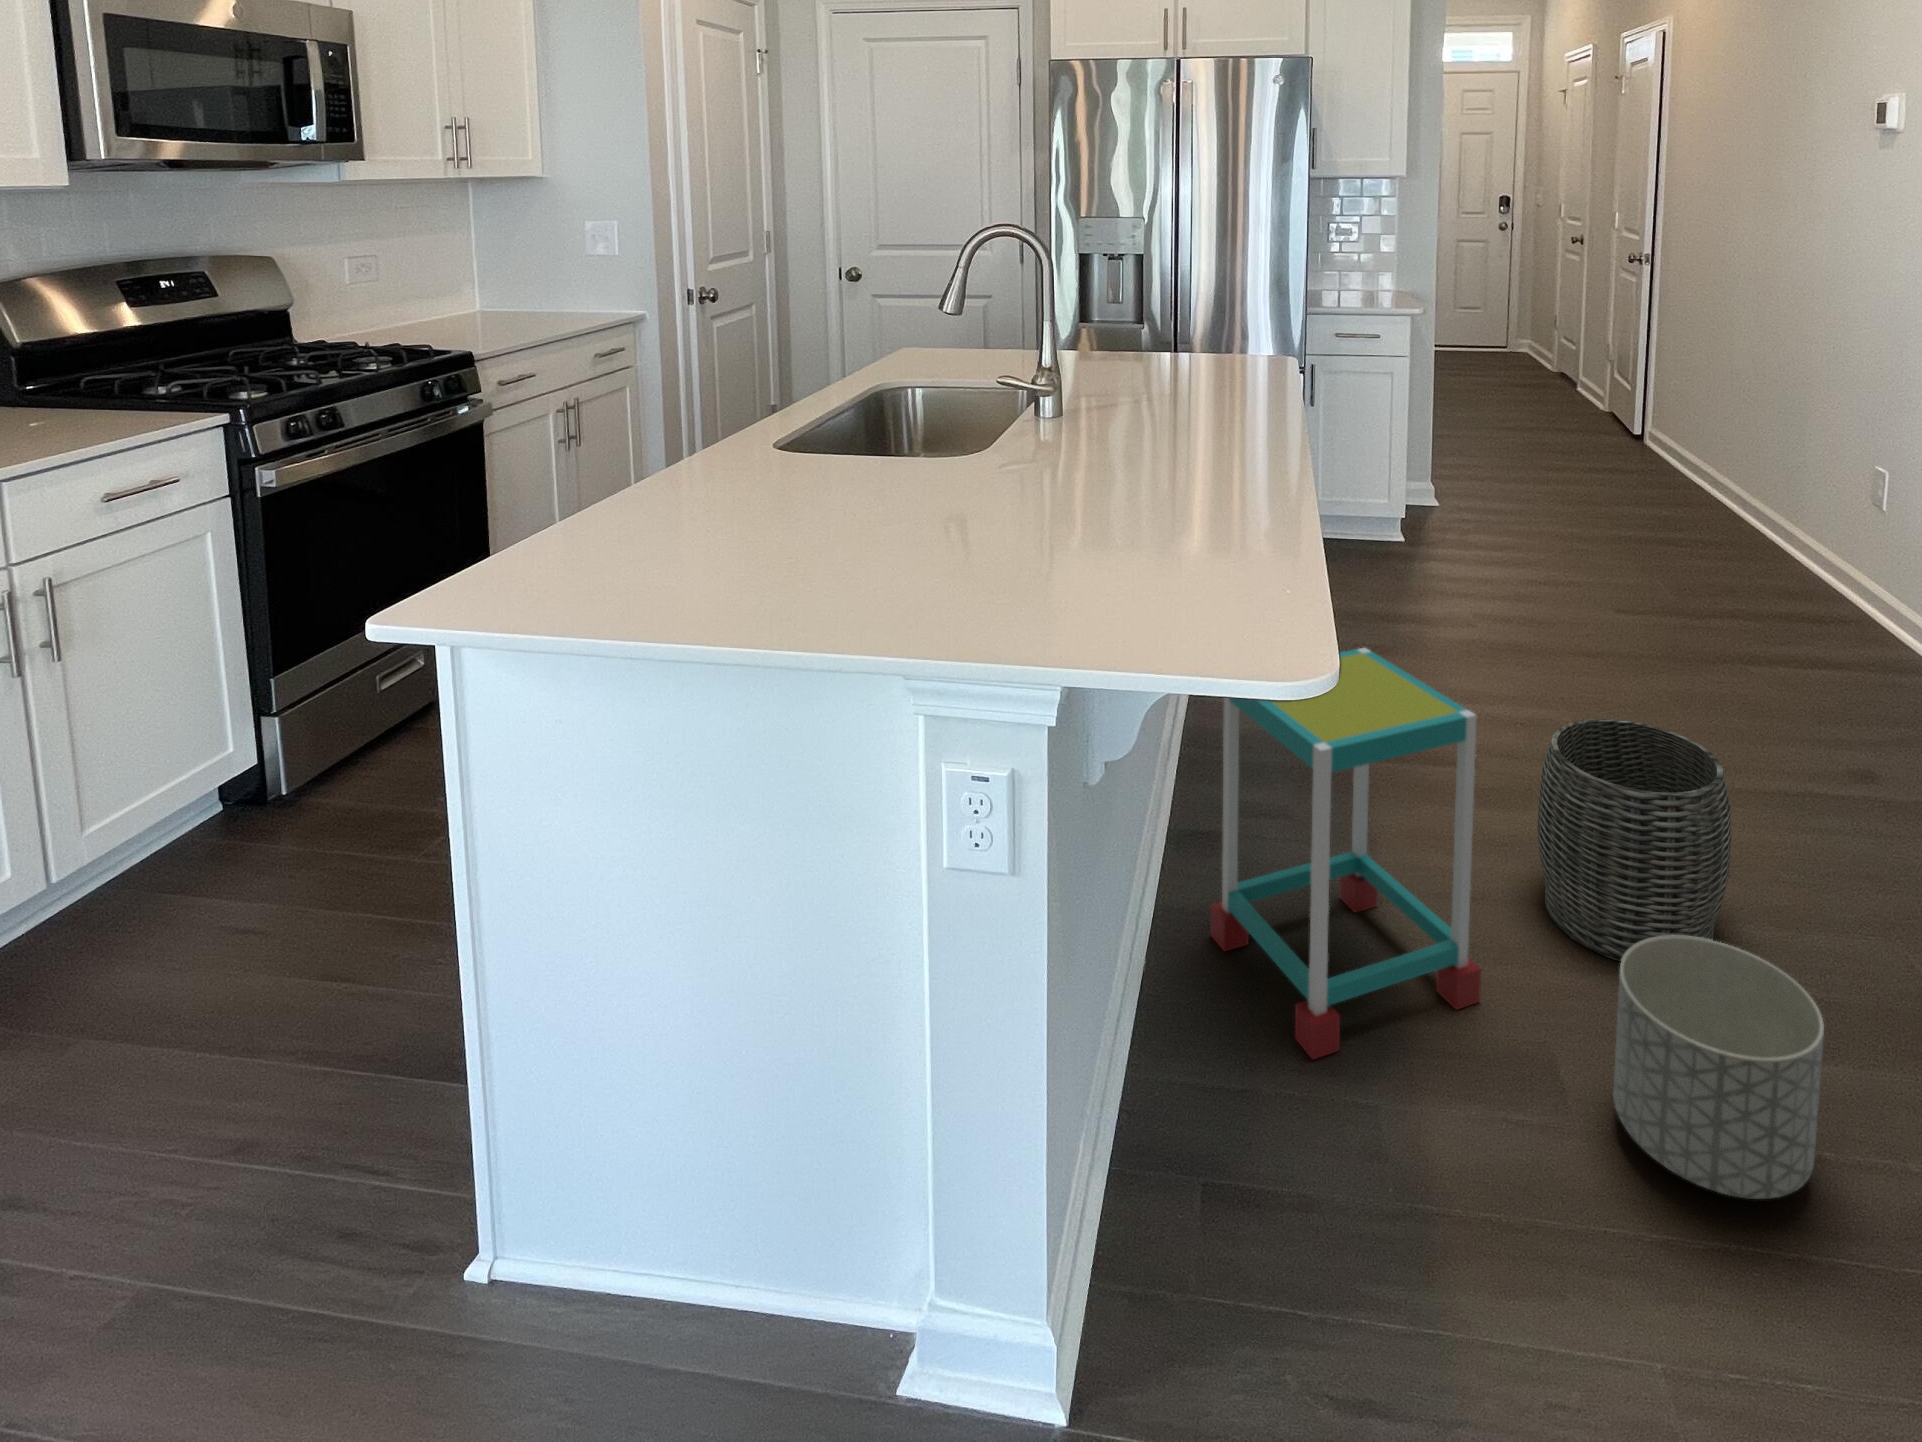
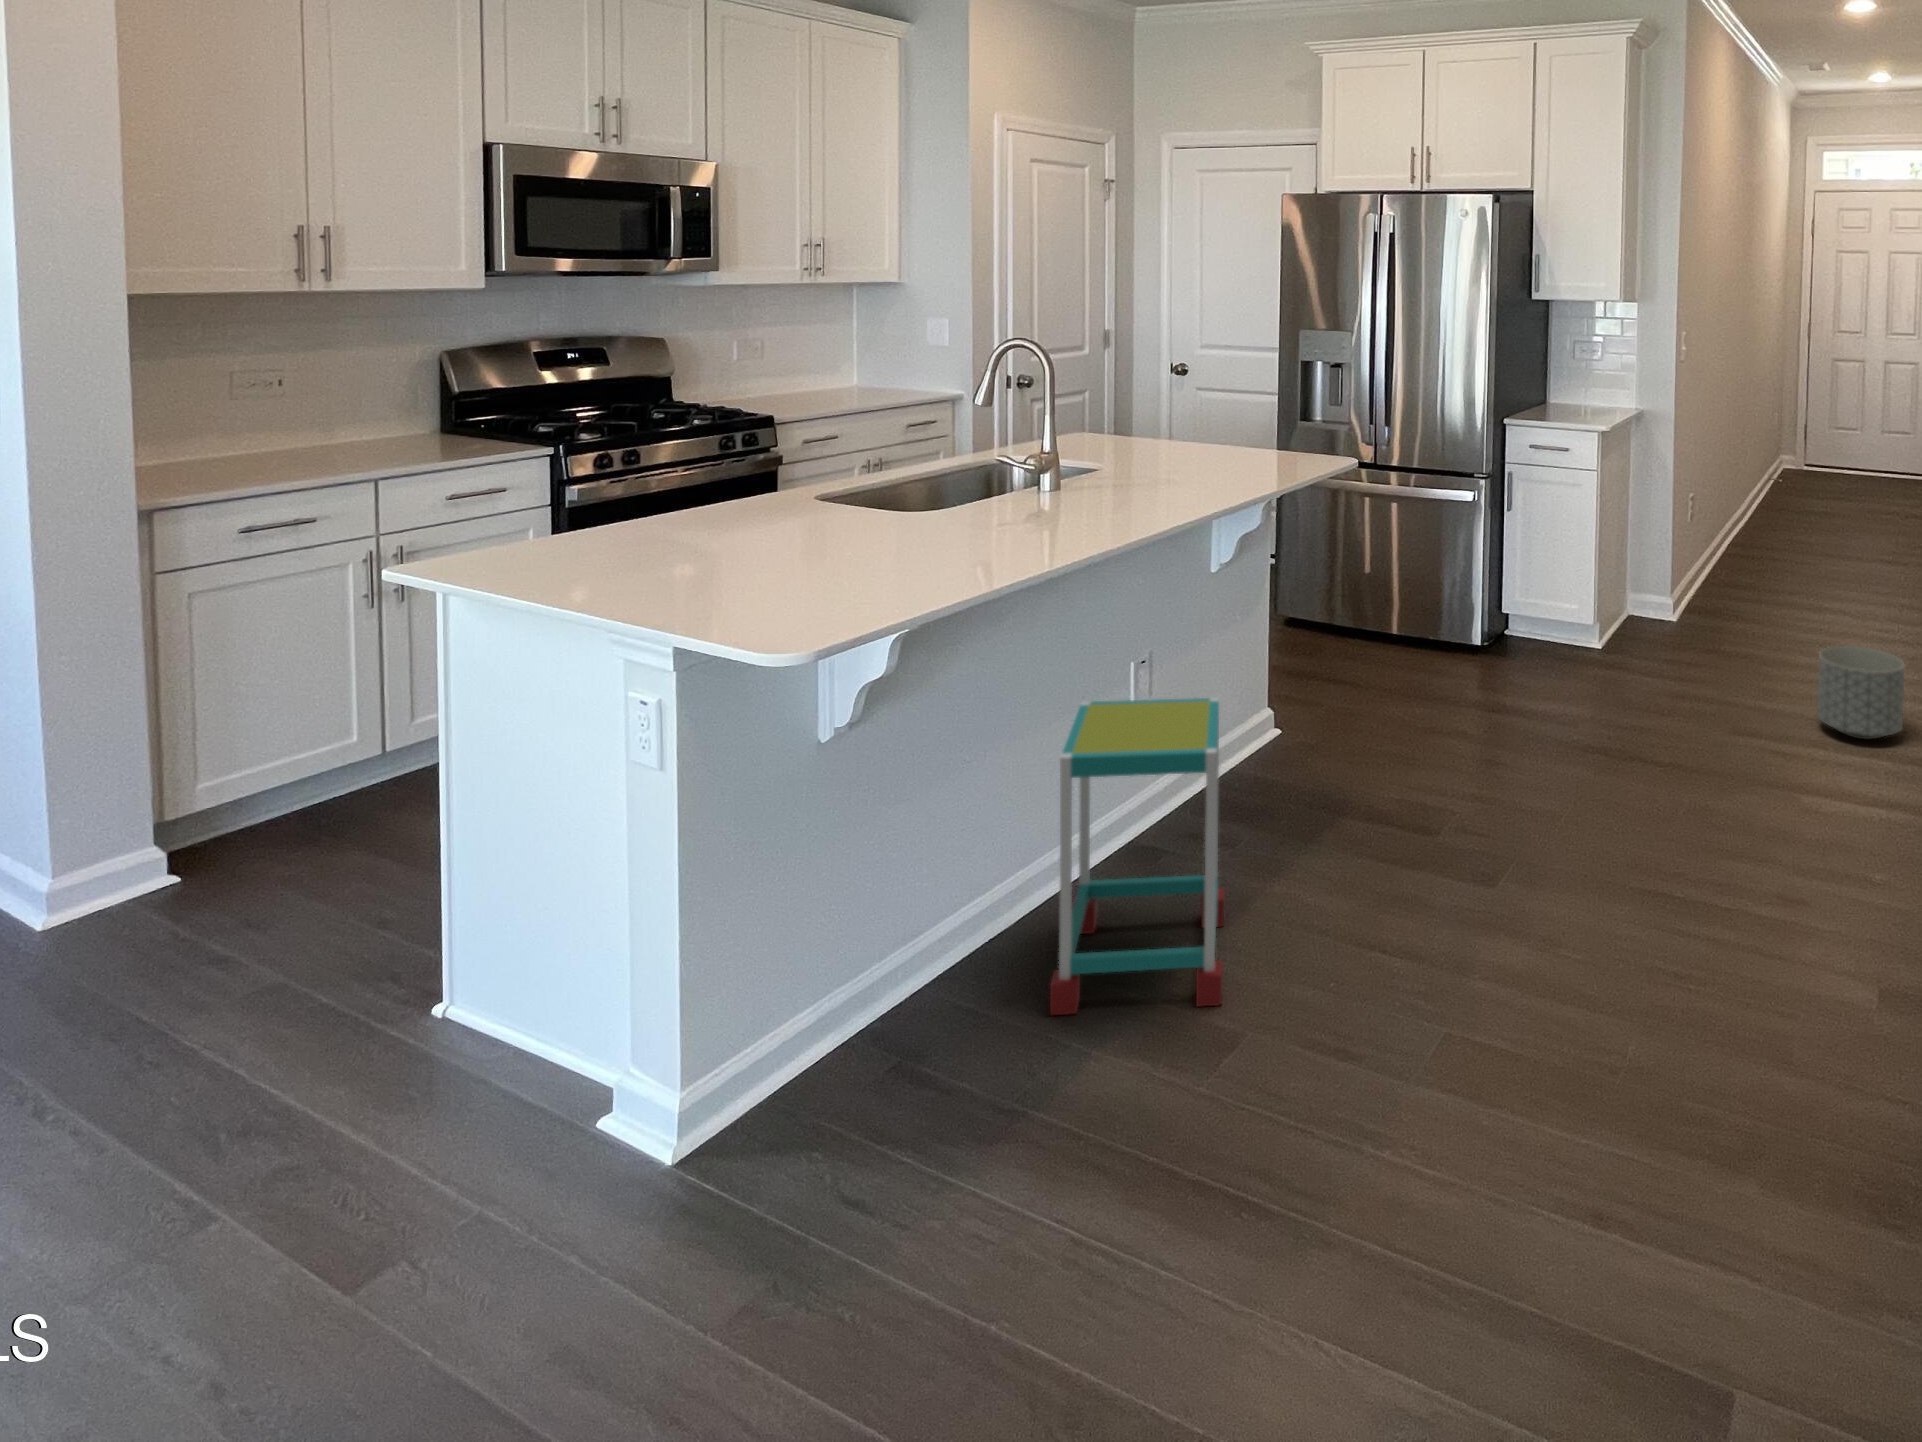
woven basket: present [1537,719,1731,961] -> none [1343,791,1498,1015]
planter: present [1613,936,1824,1199] -> present [1818,646,1905,739]

